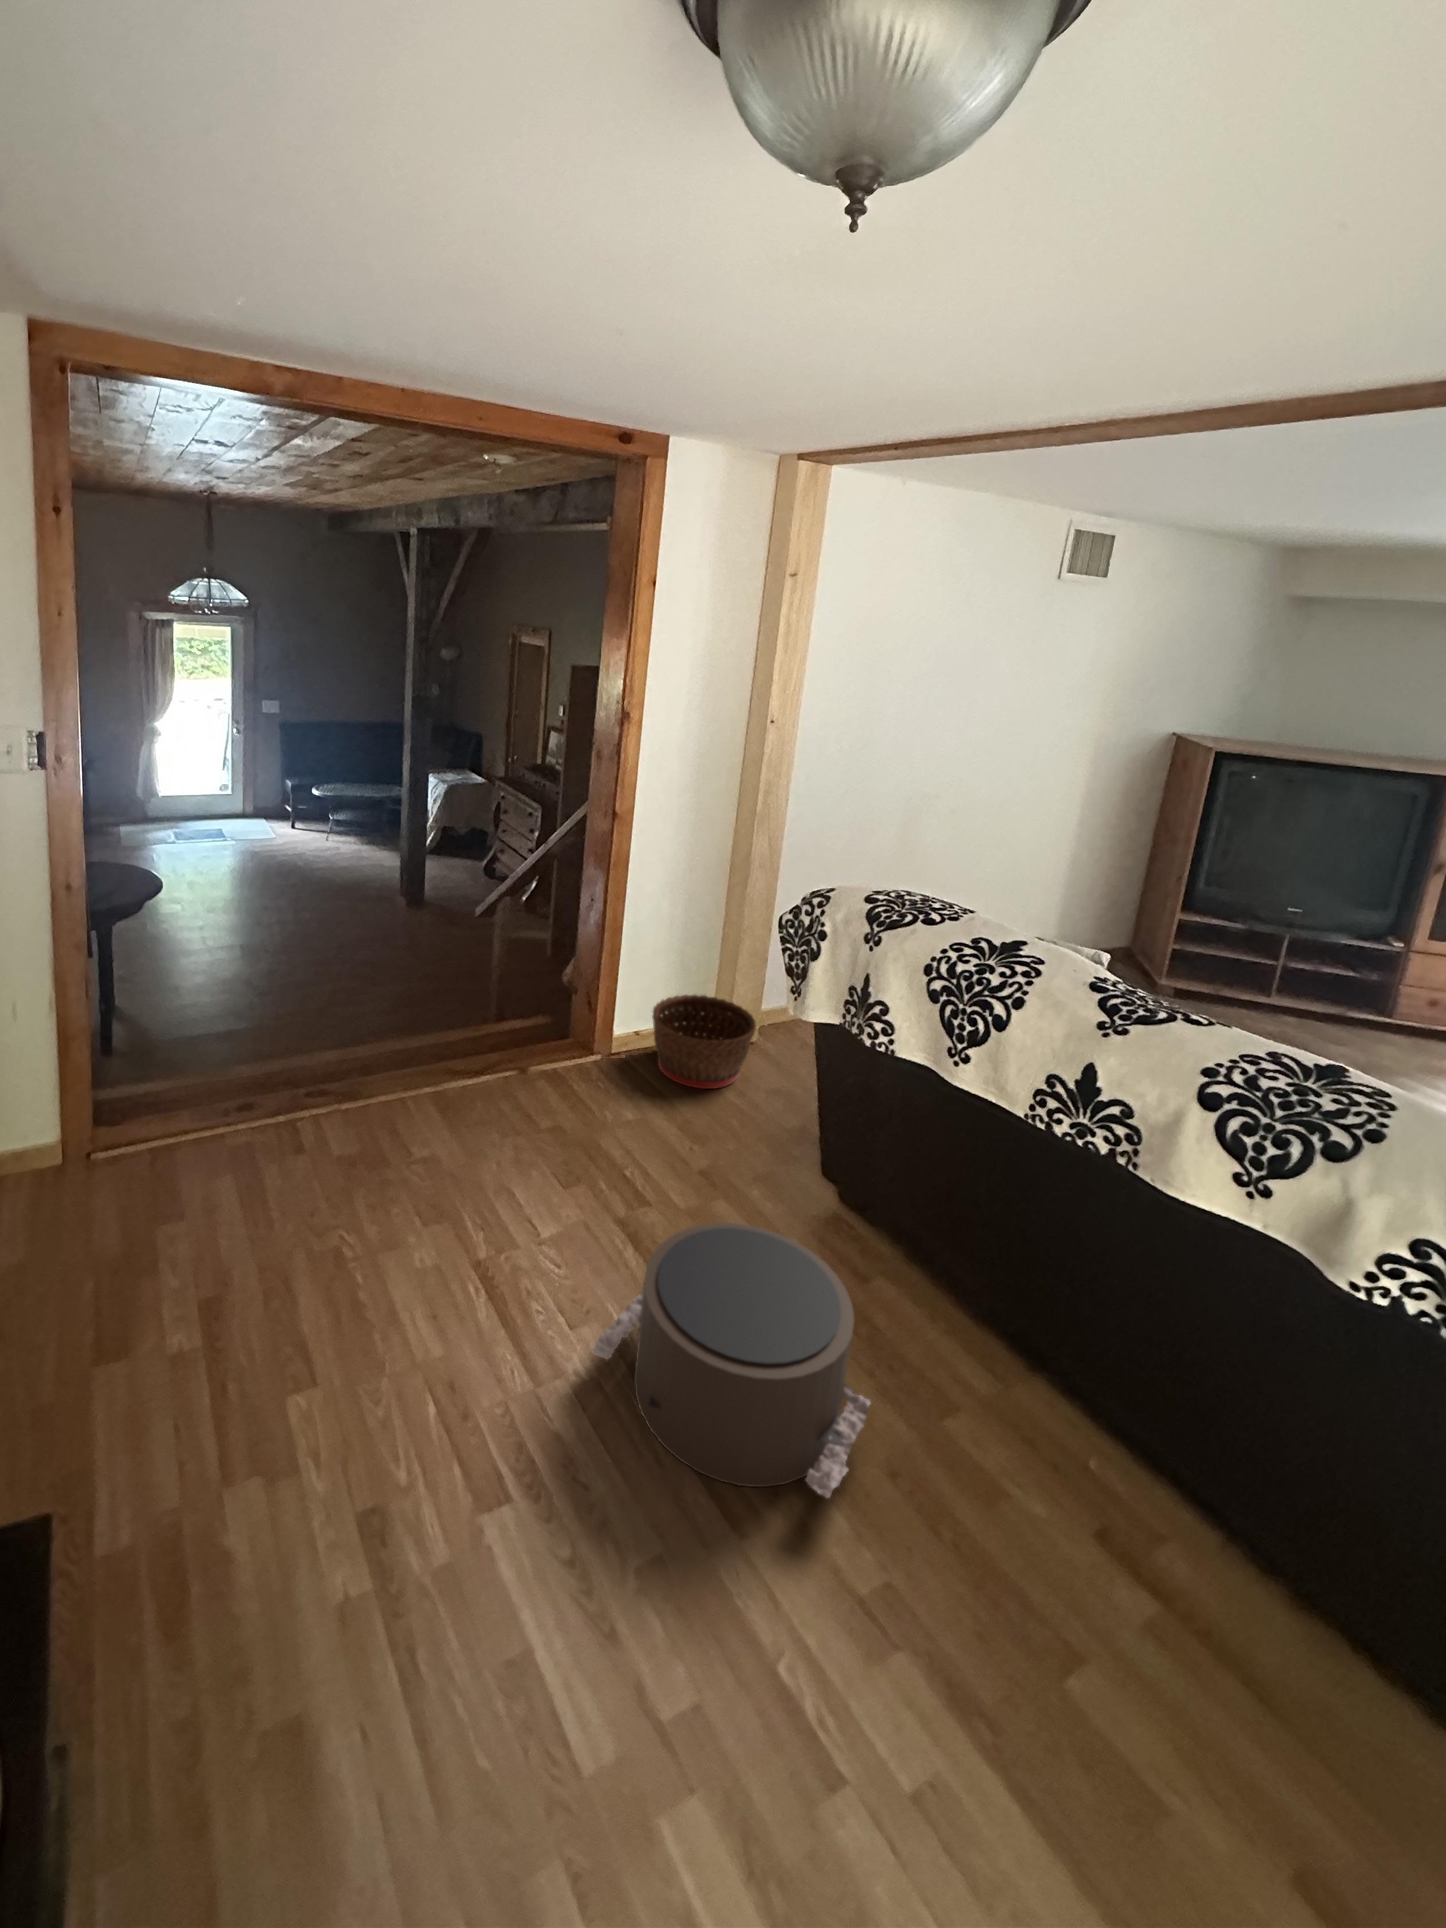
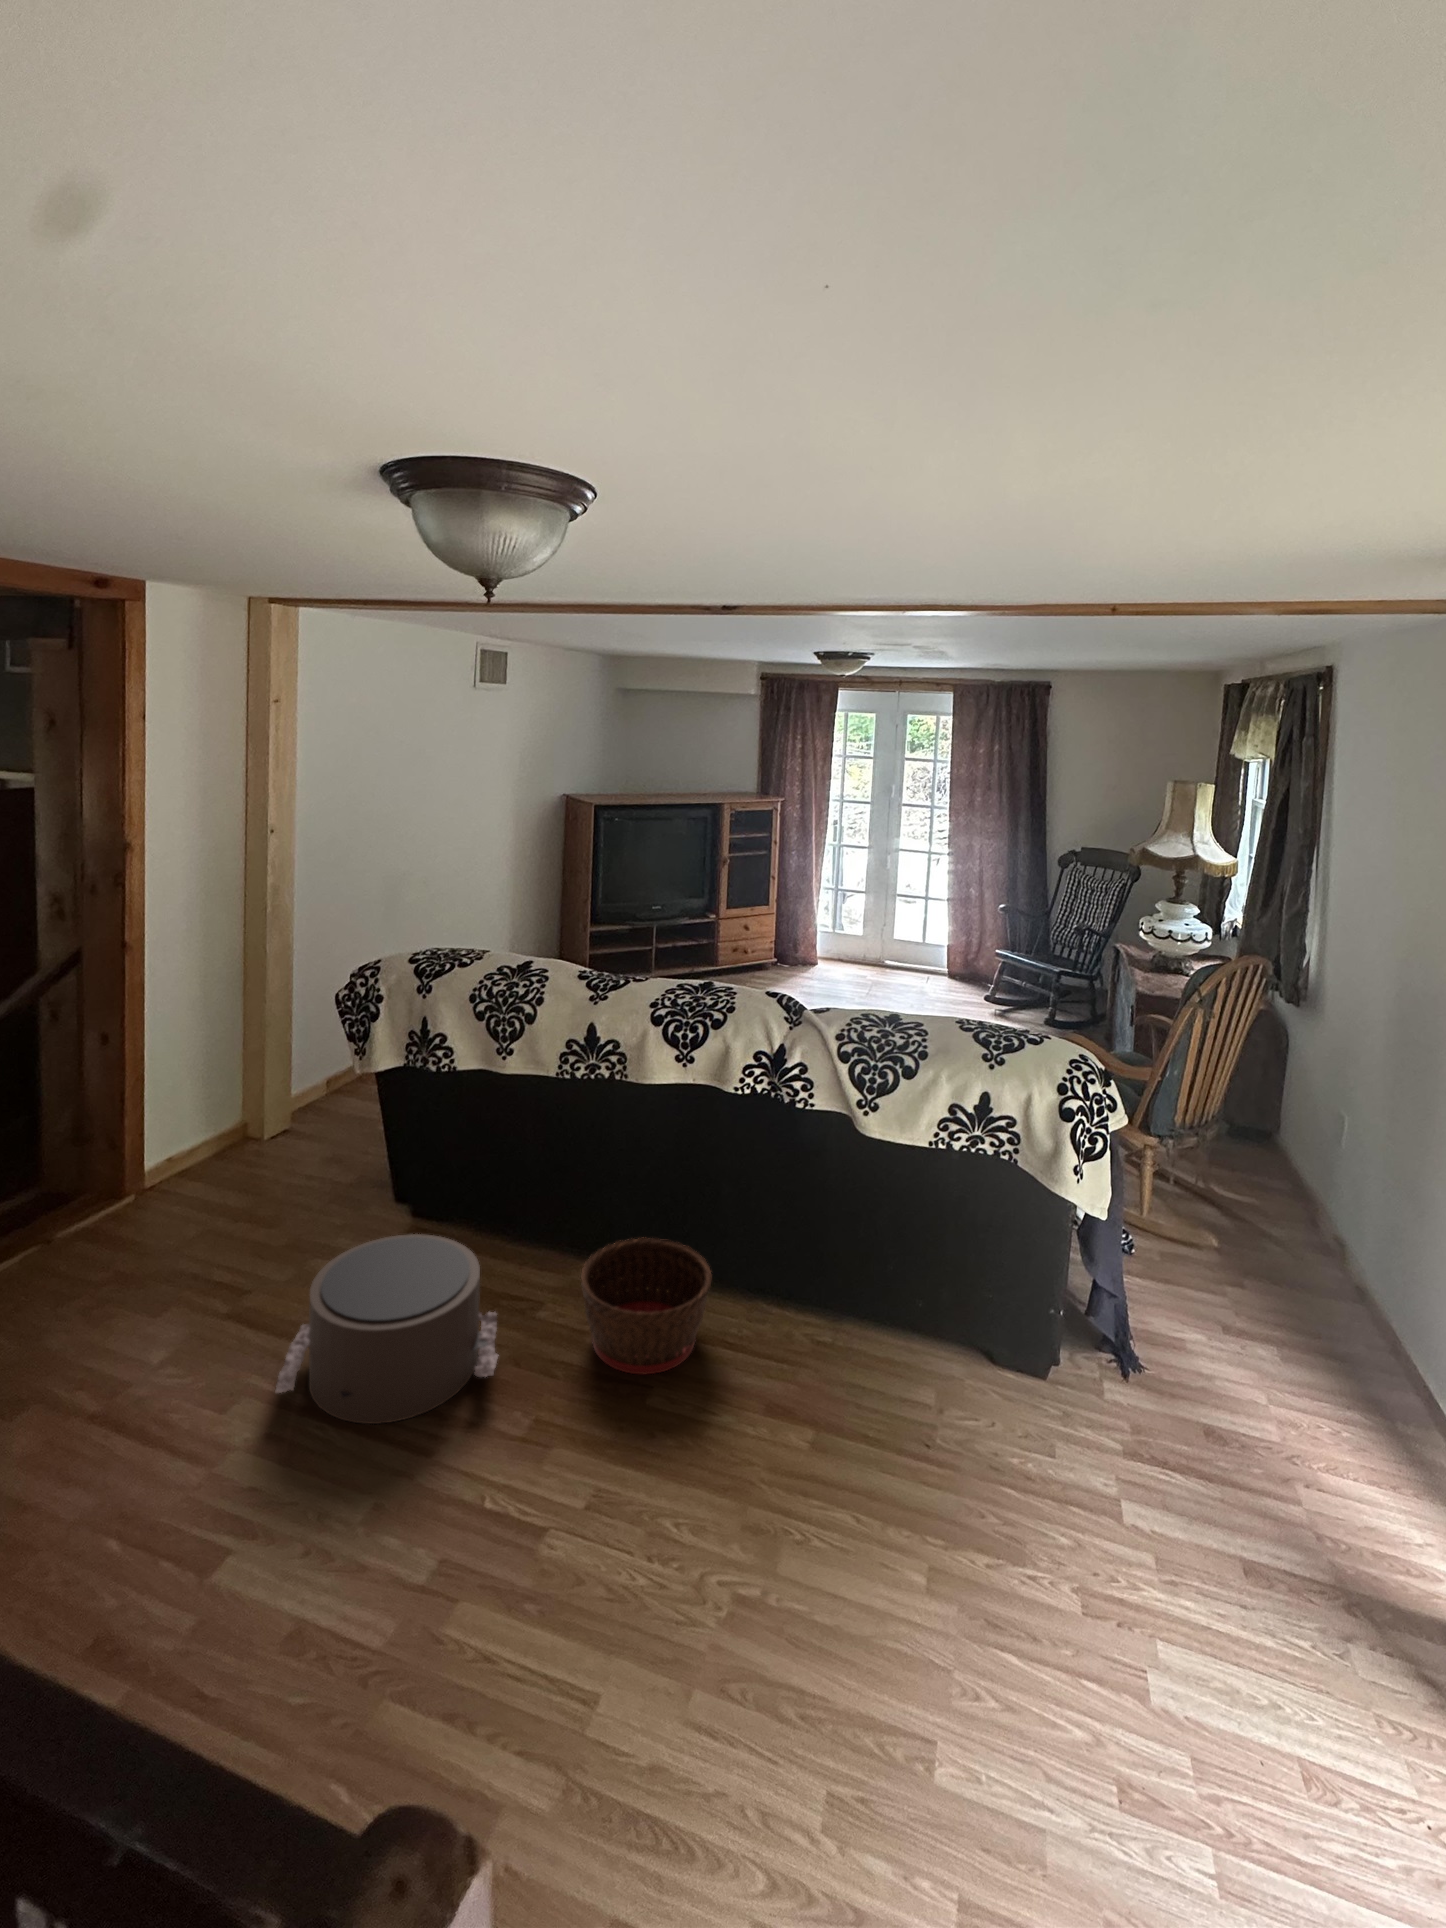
basket: present [652,995,756,1089] -> present [581,1238,711,1374]

